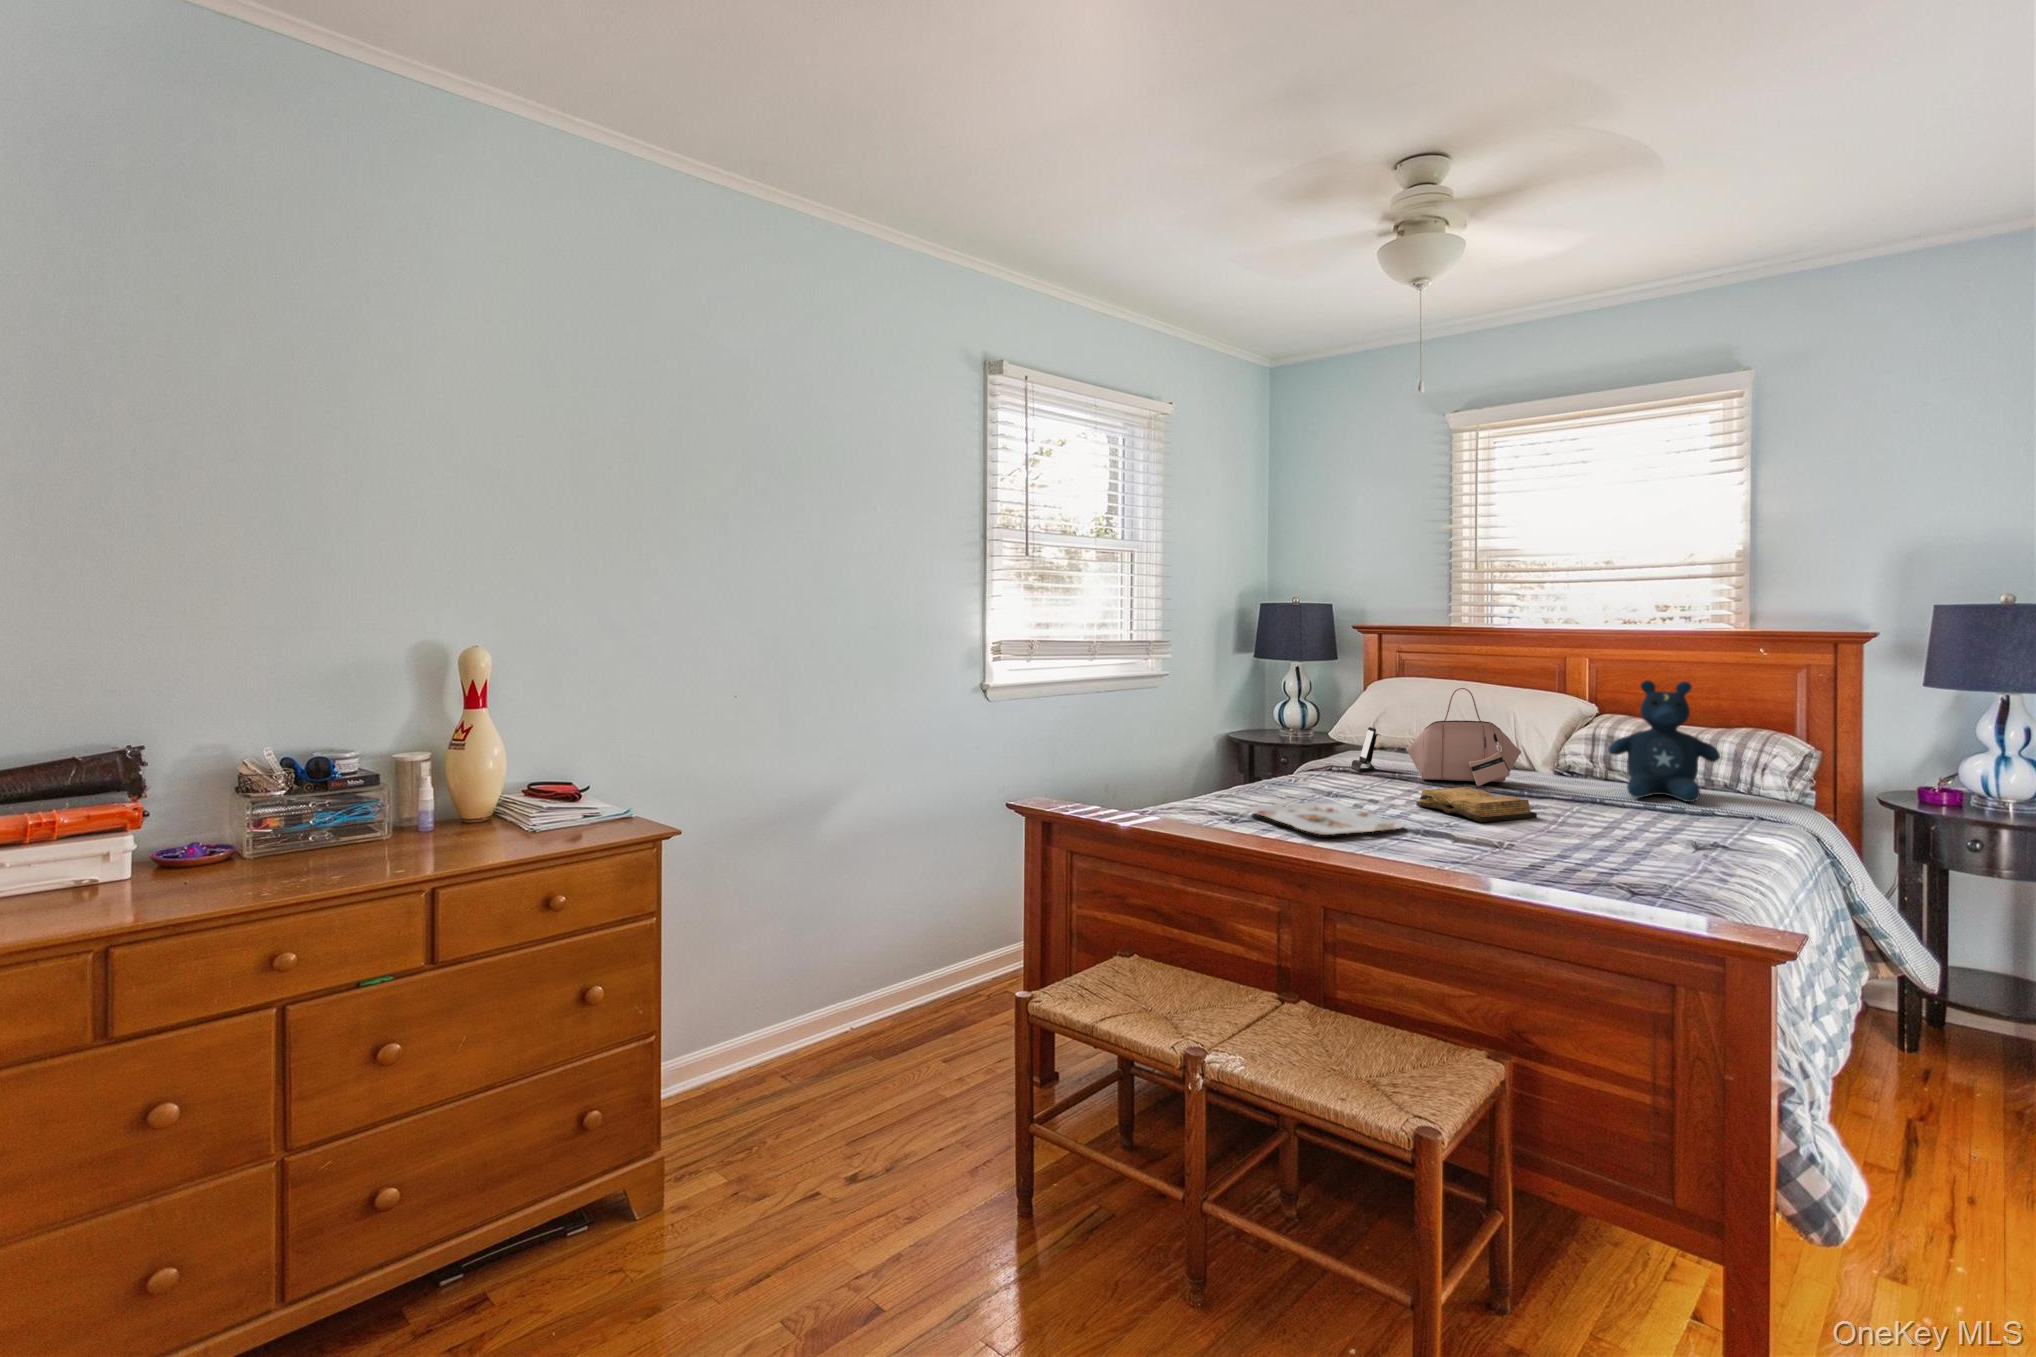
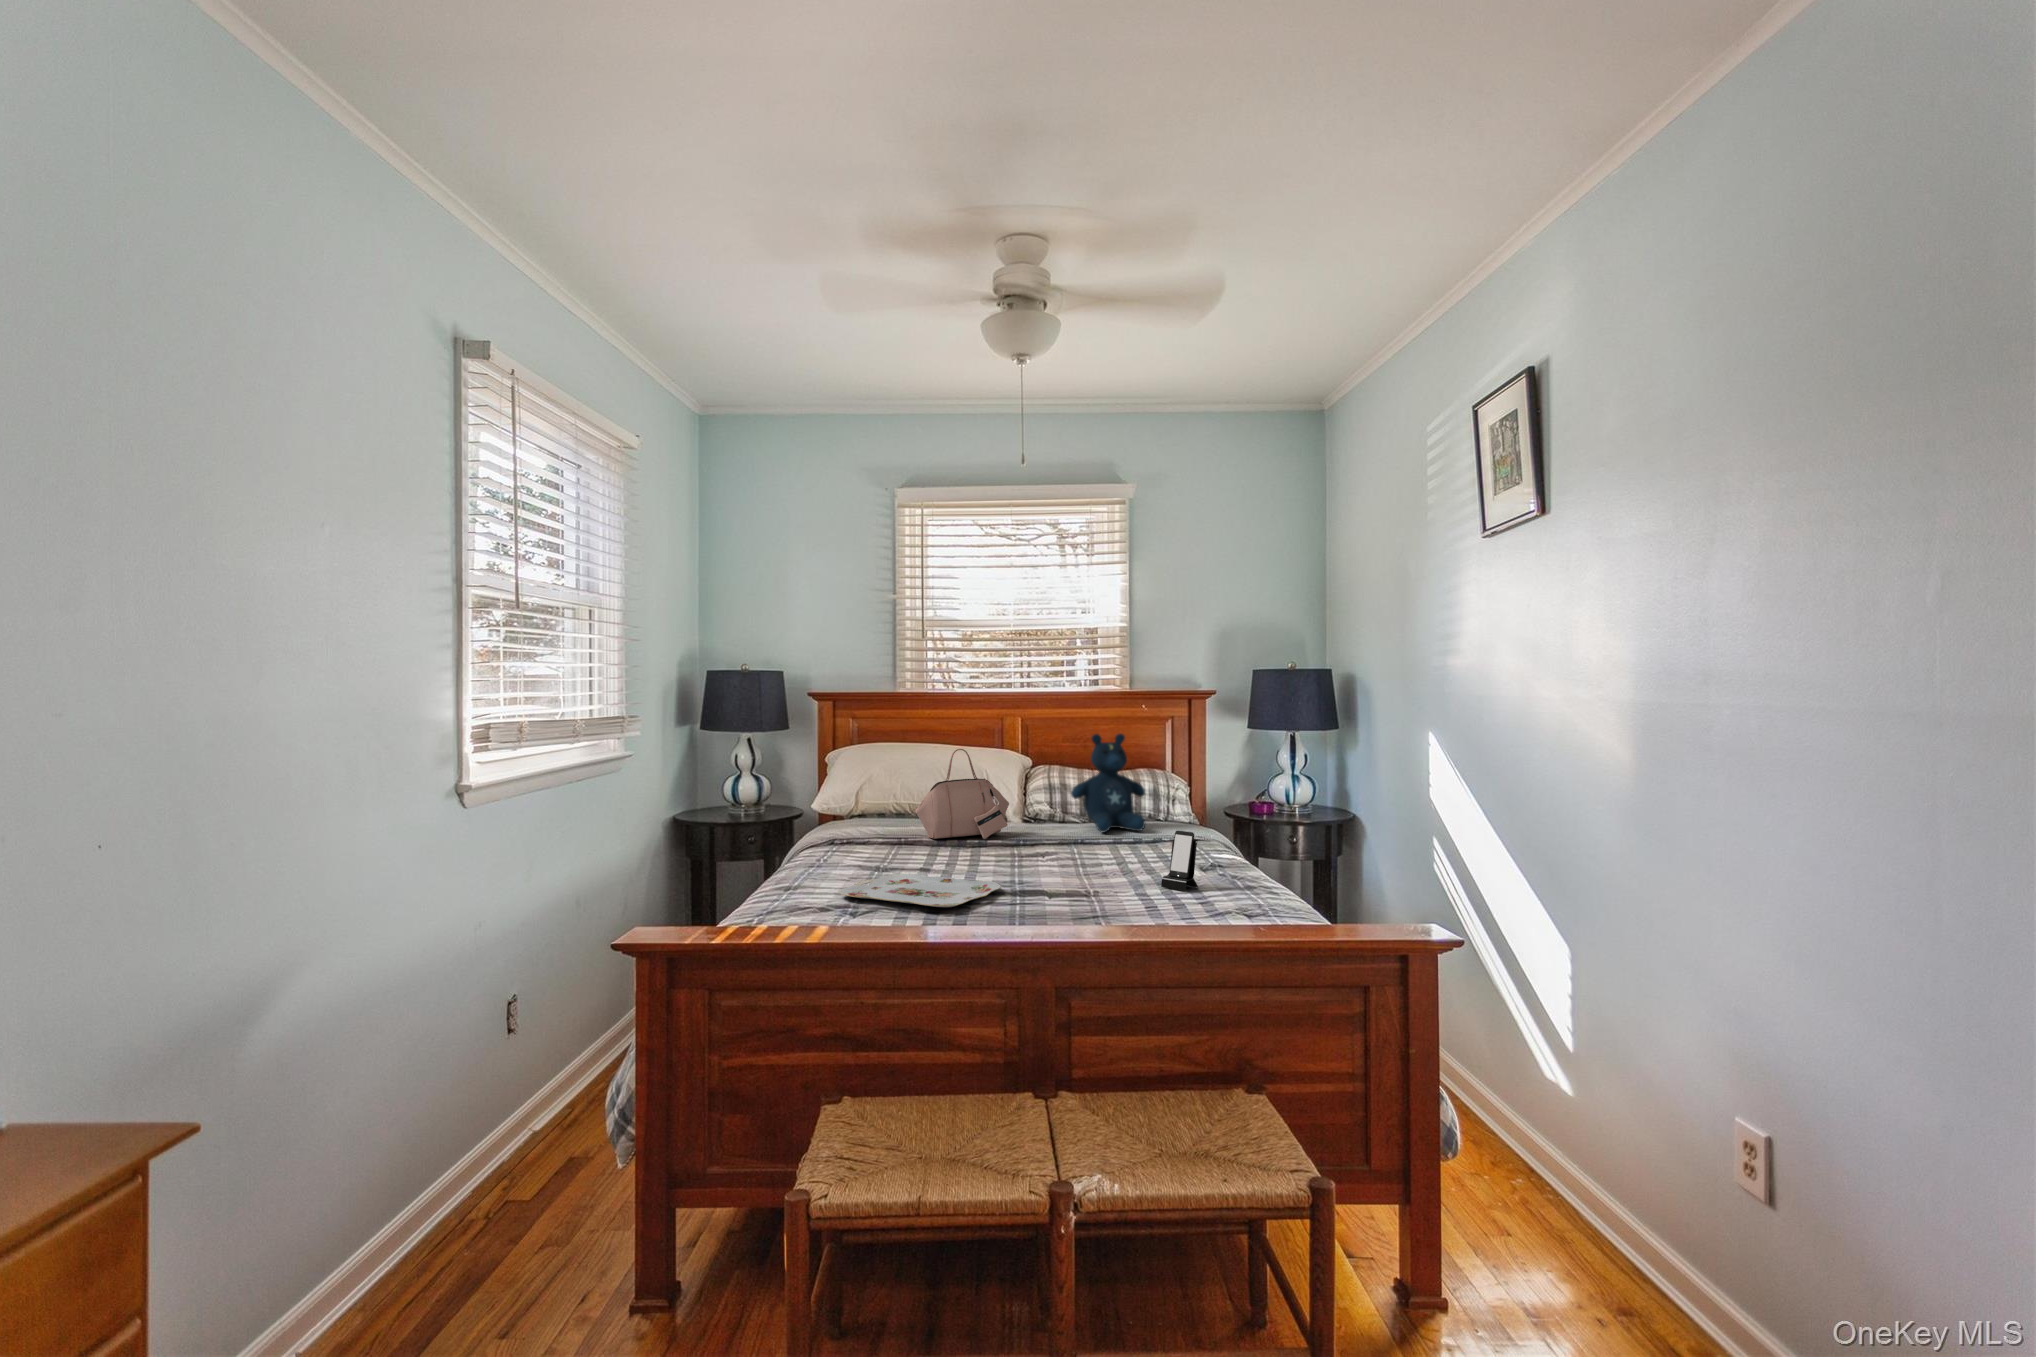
smartphone: present [1351,727,1380,771] -> present [1161,831,1200,891]
diary: present [1416,787,1537,822] -> none [969,840,1070,871]

